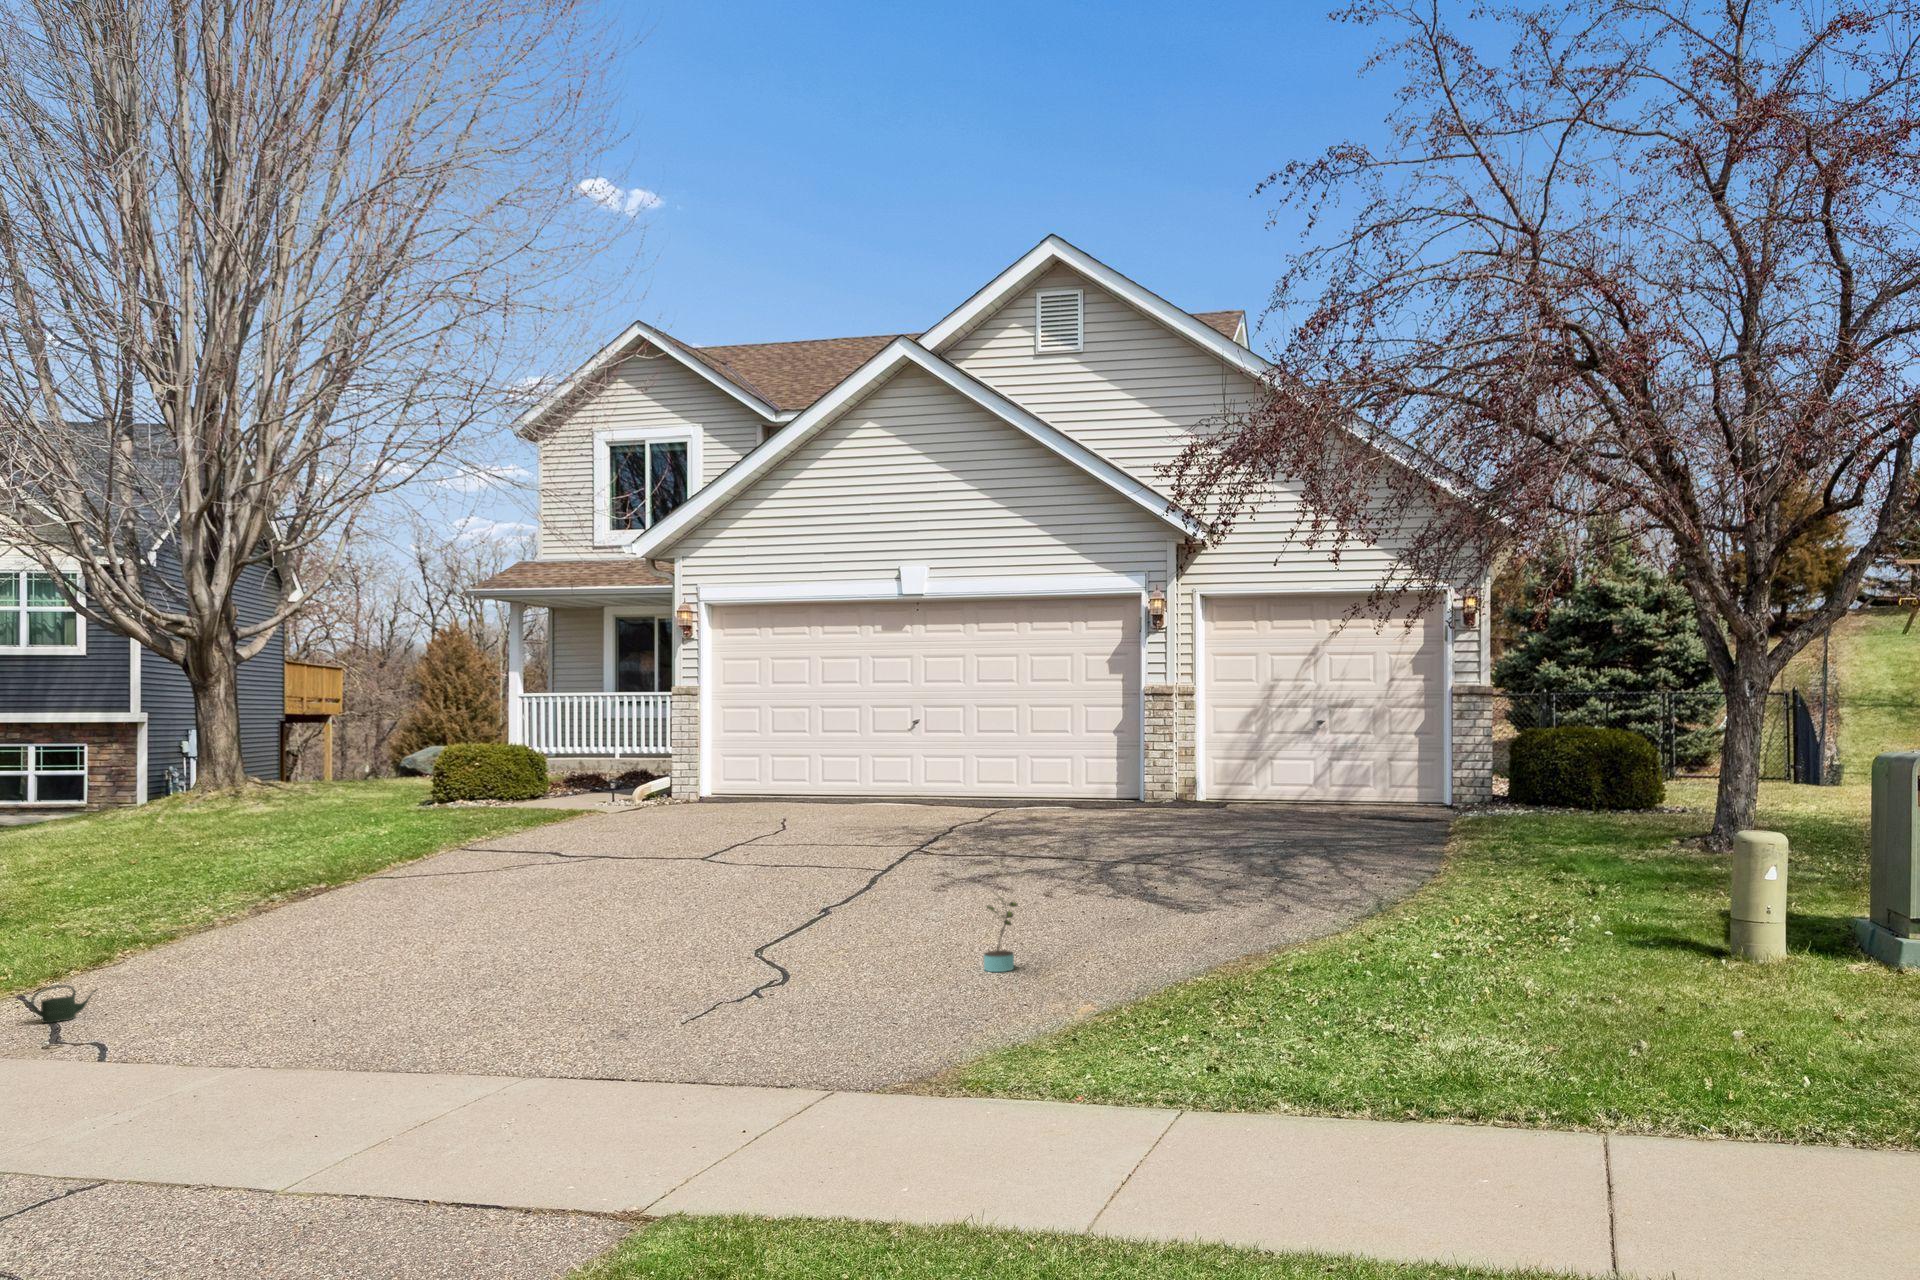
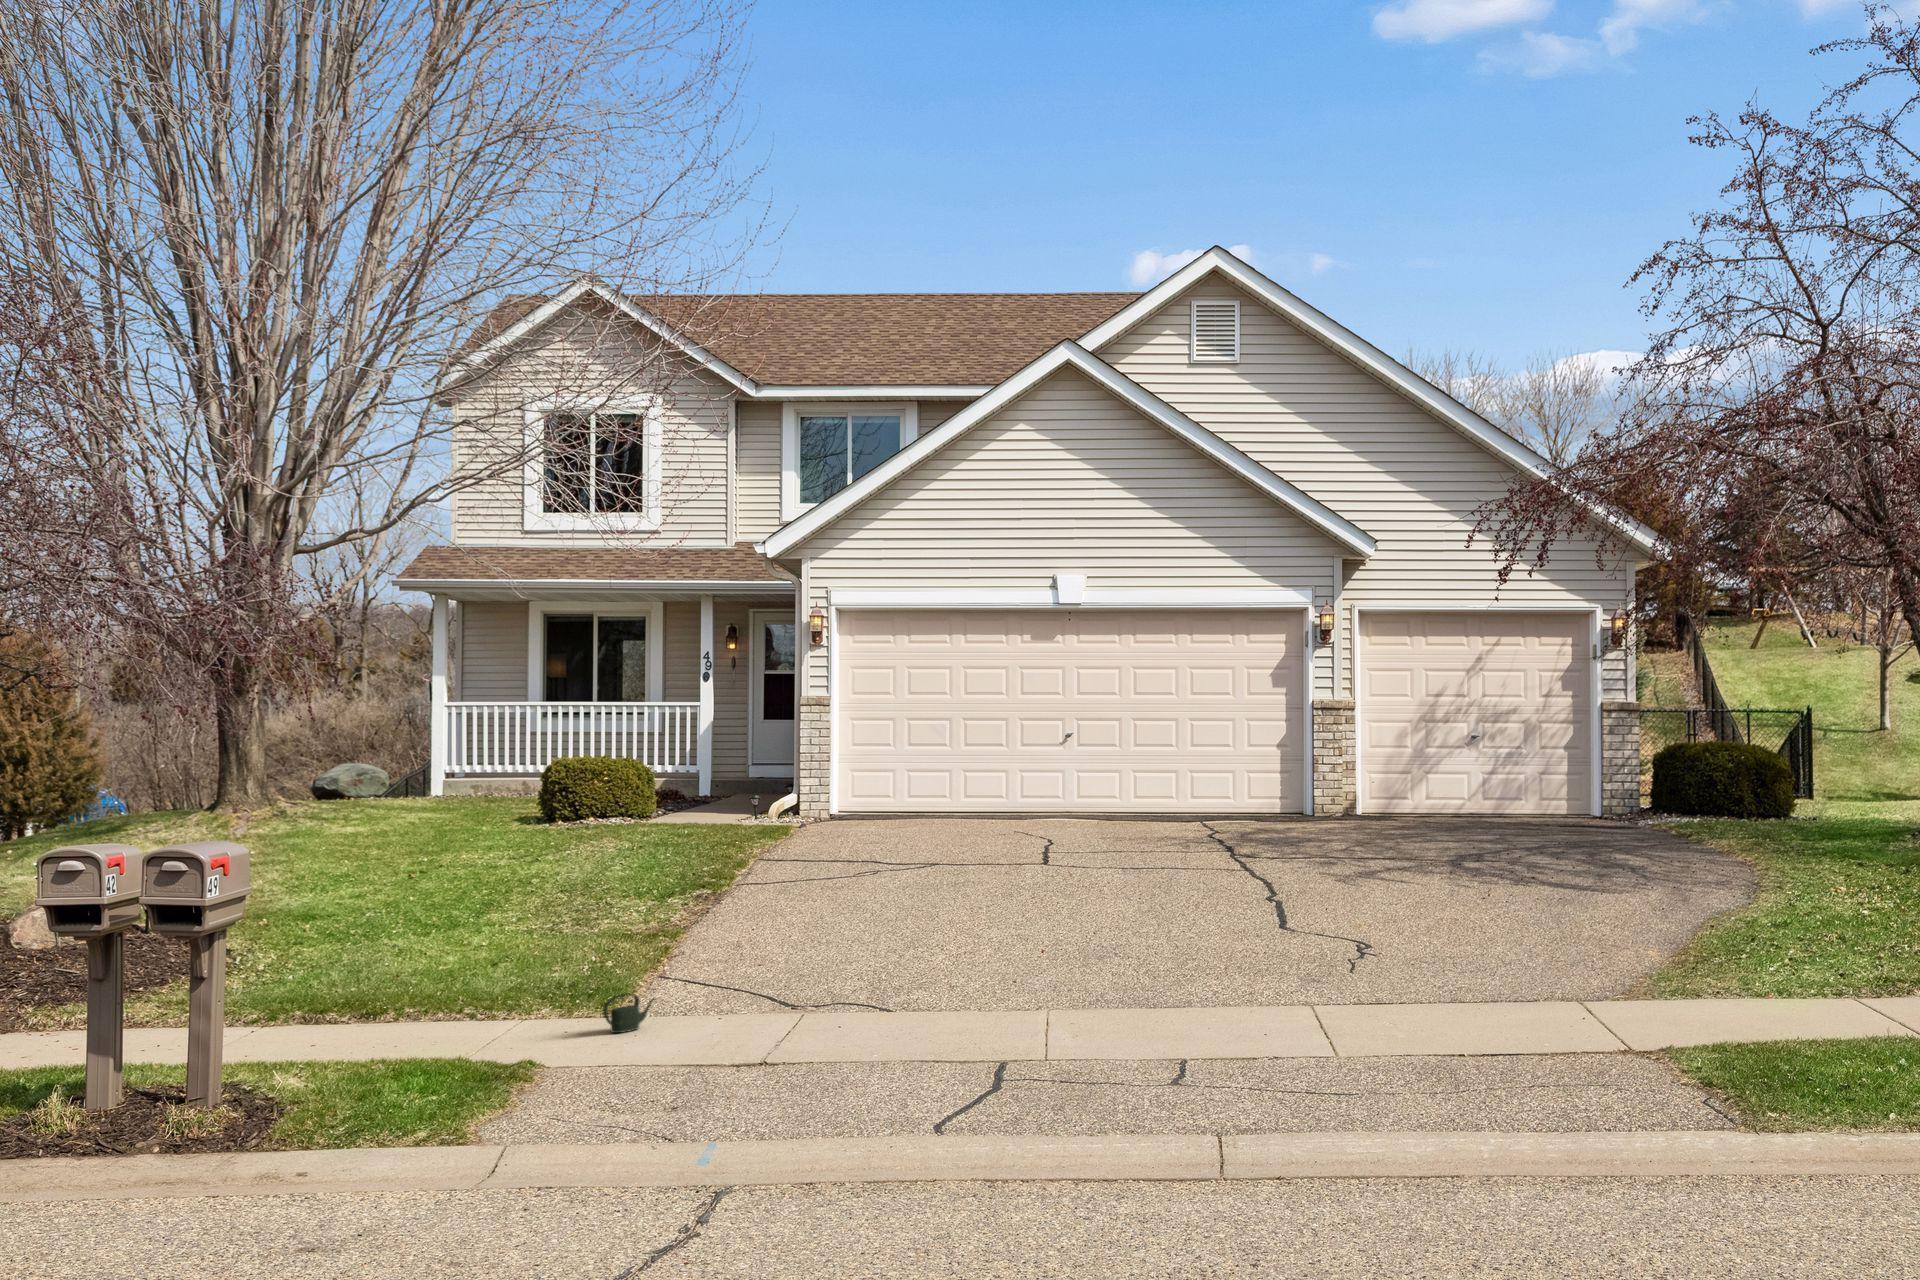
potted plant: present [977,876,1018,972] -> none [1482,866,1540,964]

